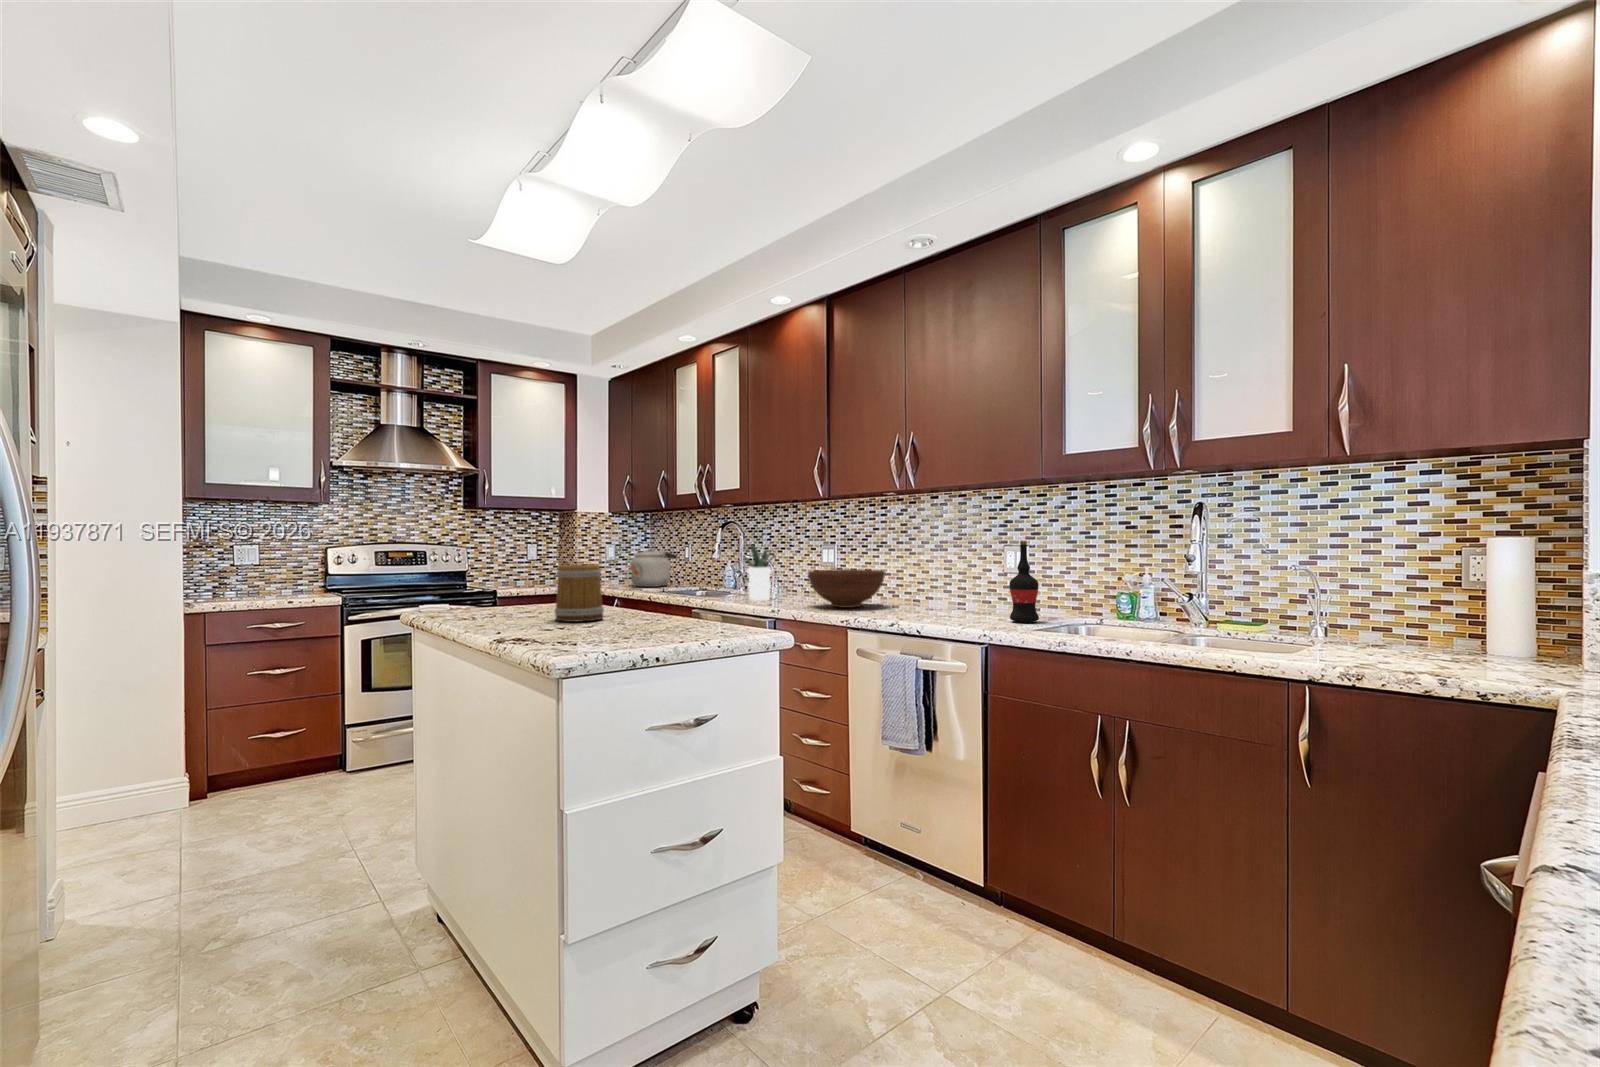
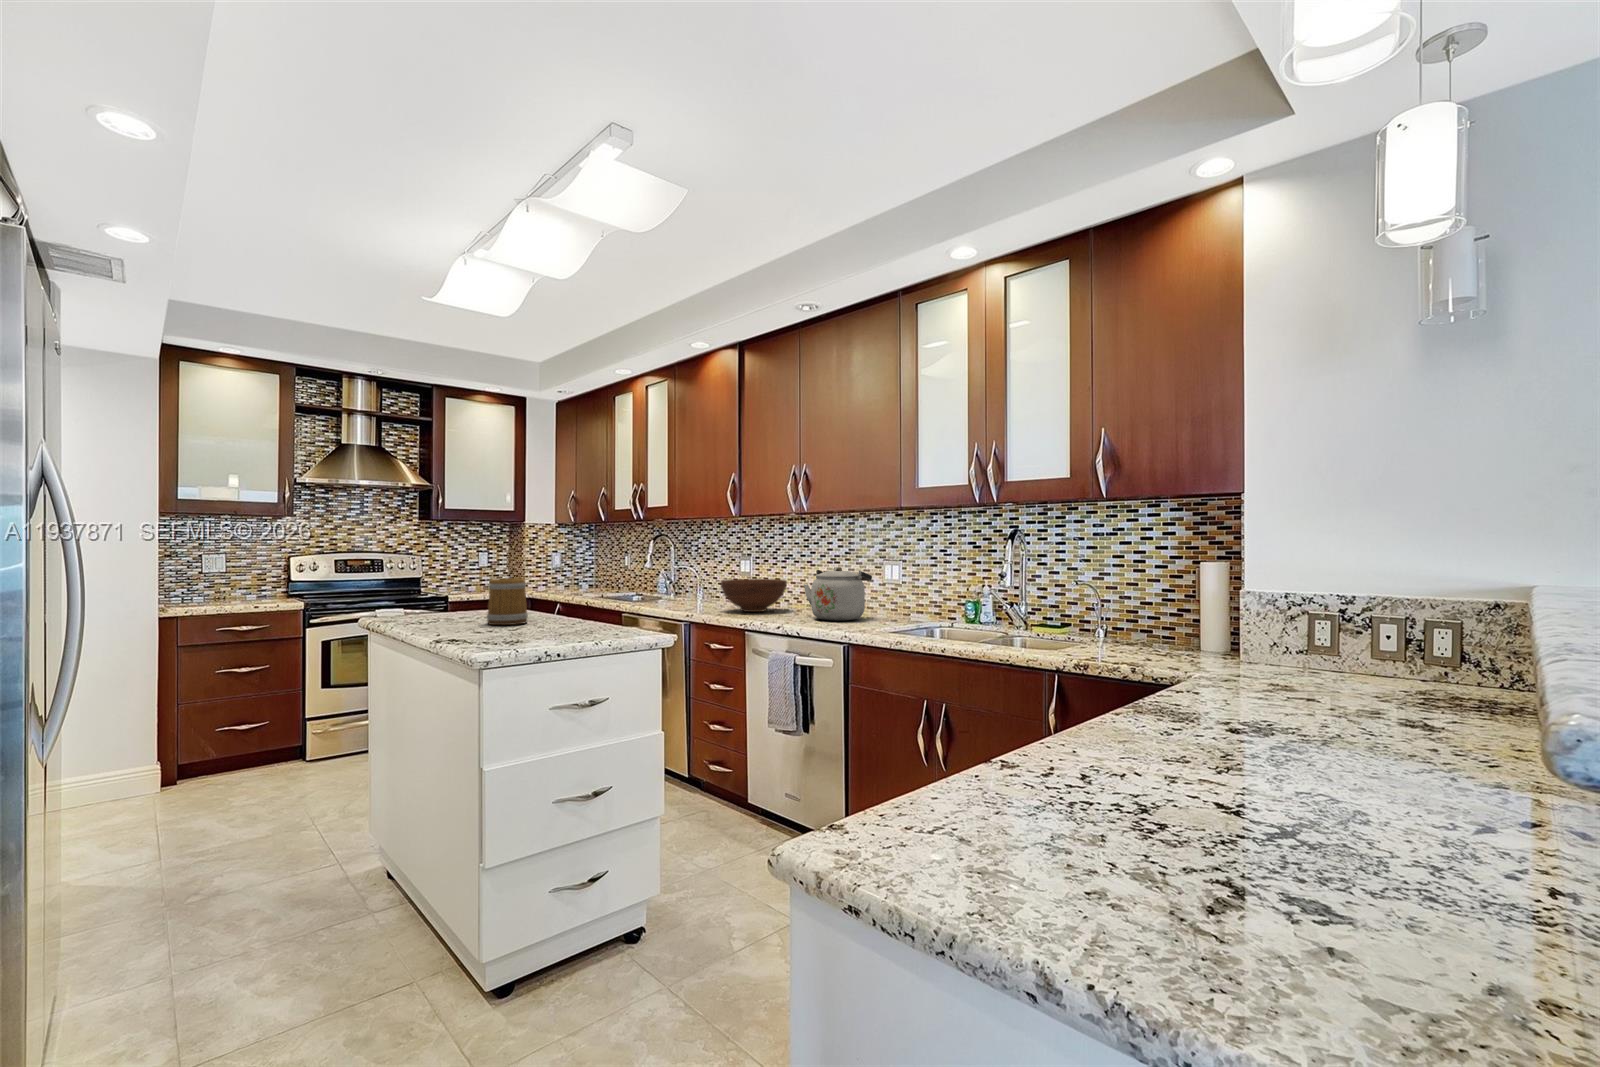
wine bottle: present [1009,541,1039,622] -> none [880,557,903,625]
potted plant: present [743,544,776,601] -> none [652,556,713,605]
kettle: present [630,549,677,587] -> present [804,567,872,621]

